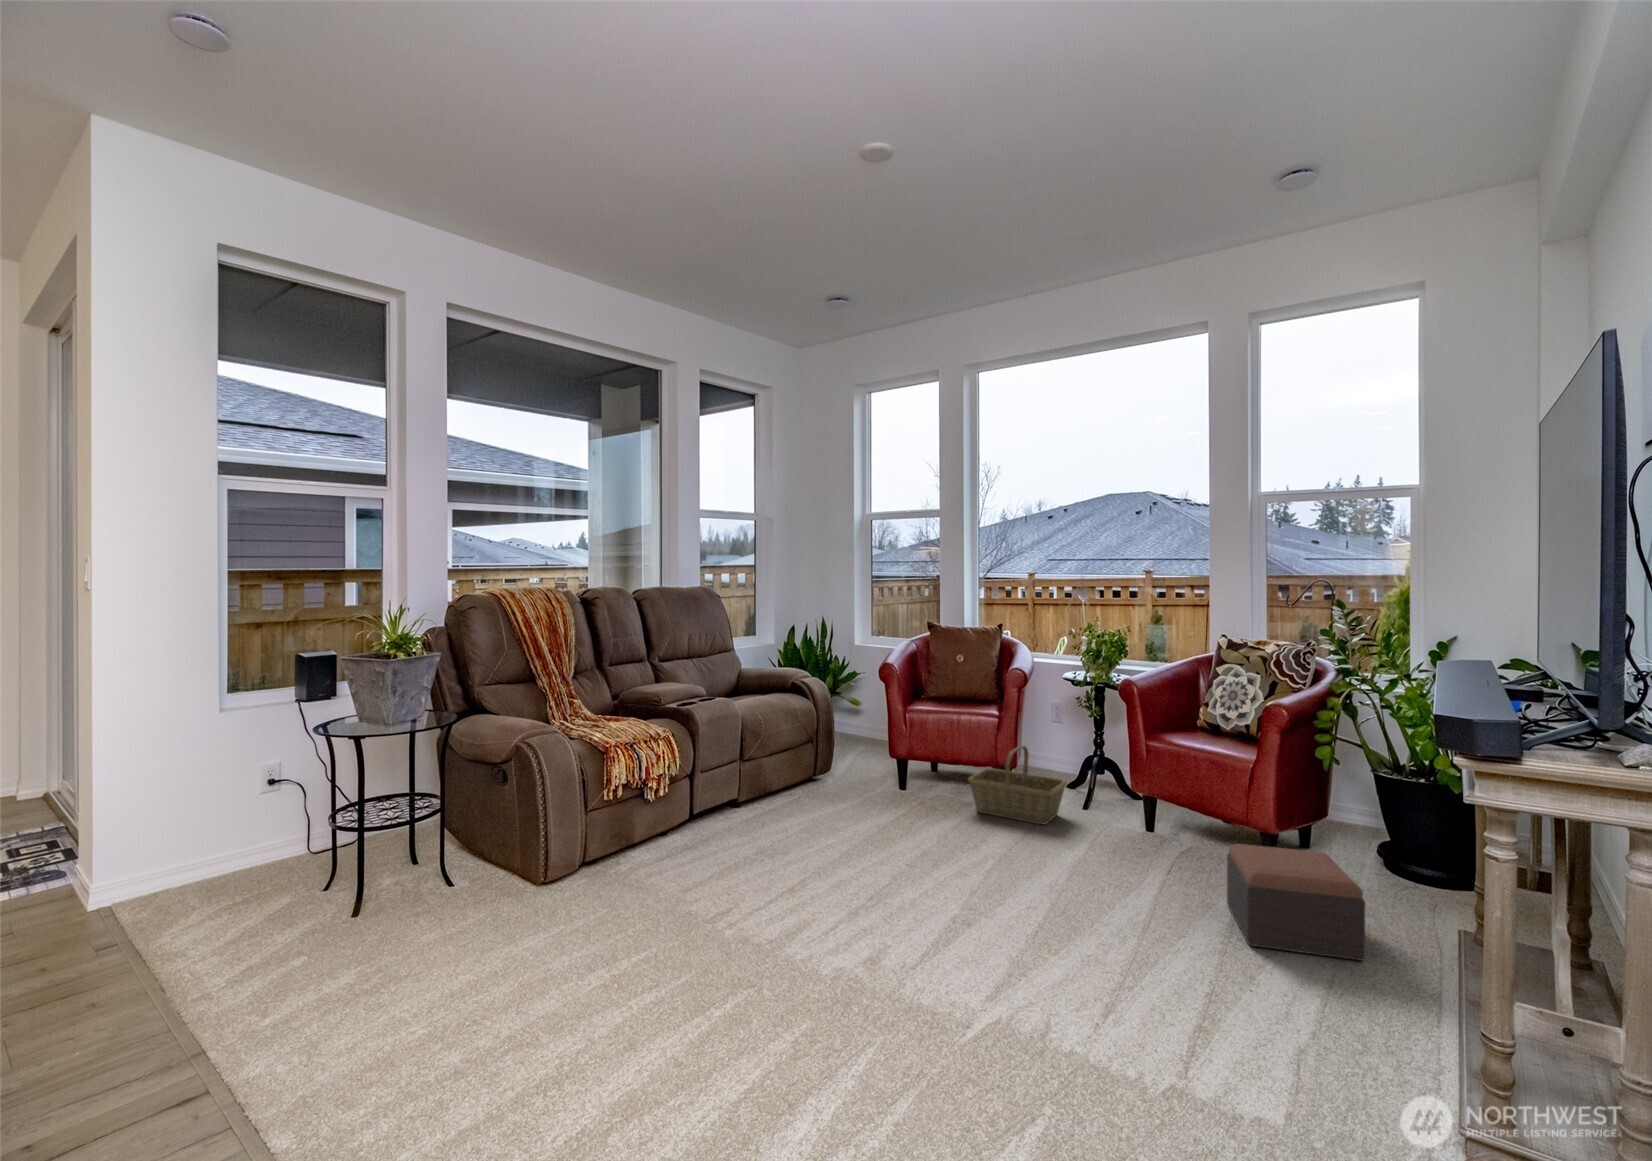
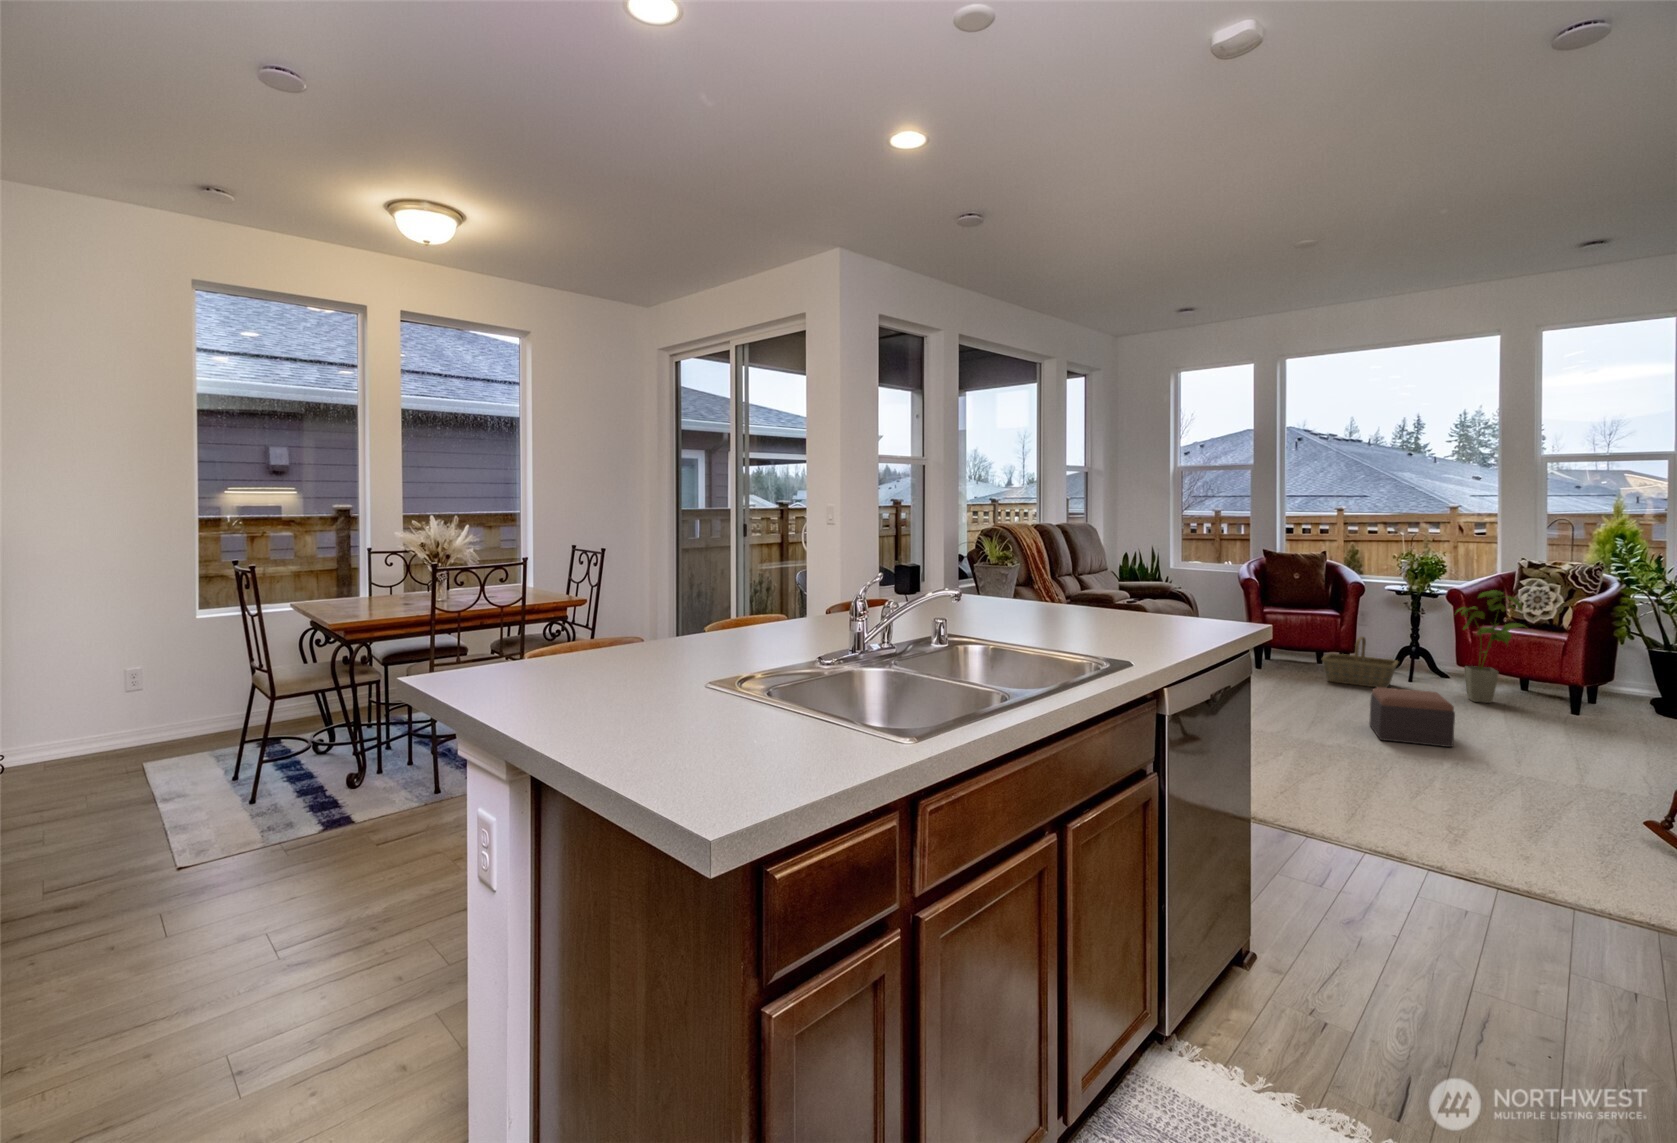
house plant: none [1124,684,1219,853] -> present [1456,590,1527,703]
footstool: present [1227,844,1365,961] -> present [1369,687,1455,747]

